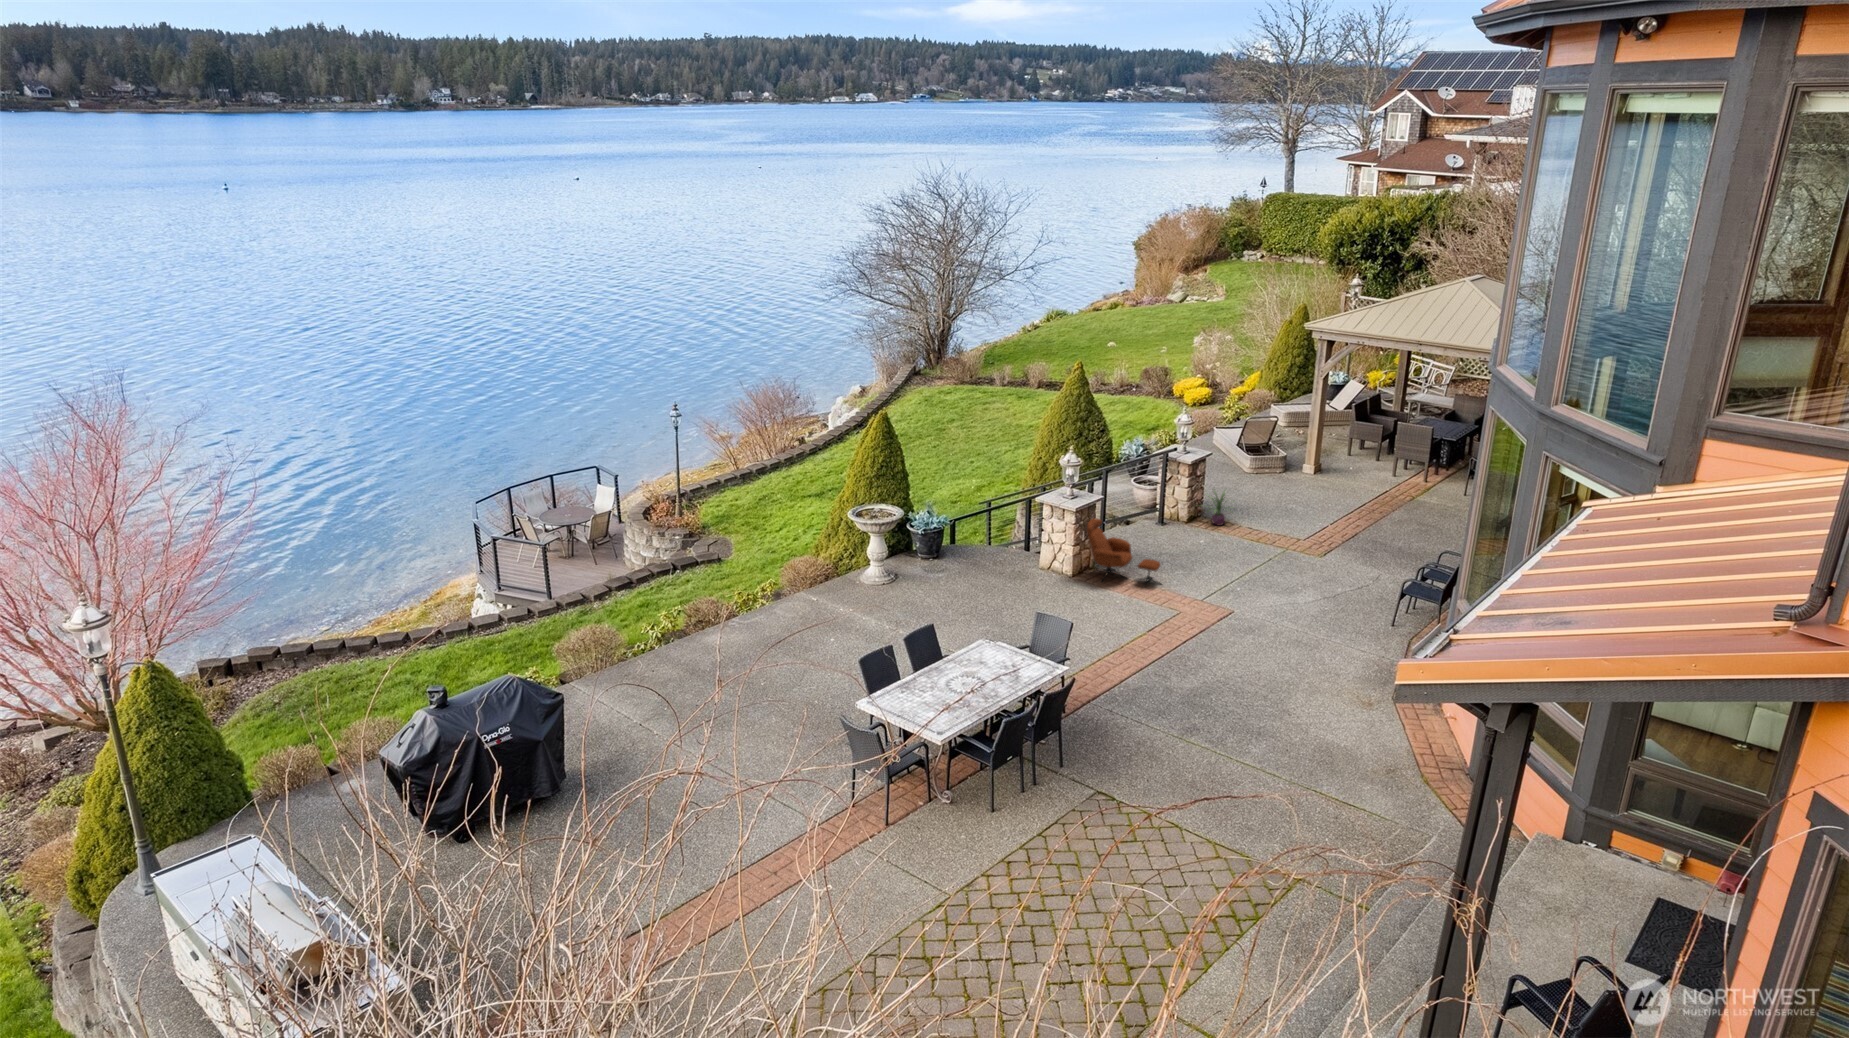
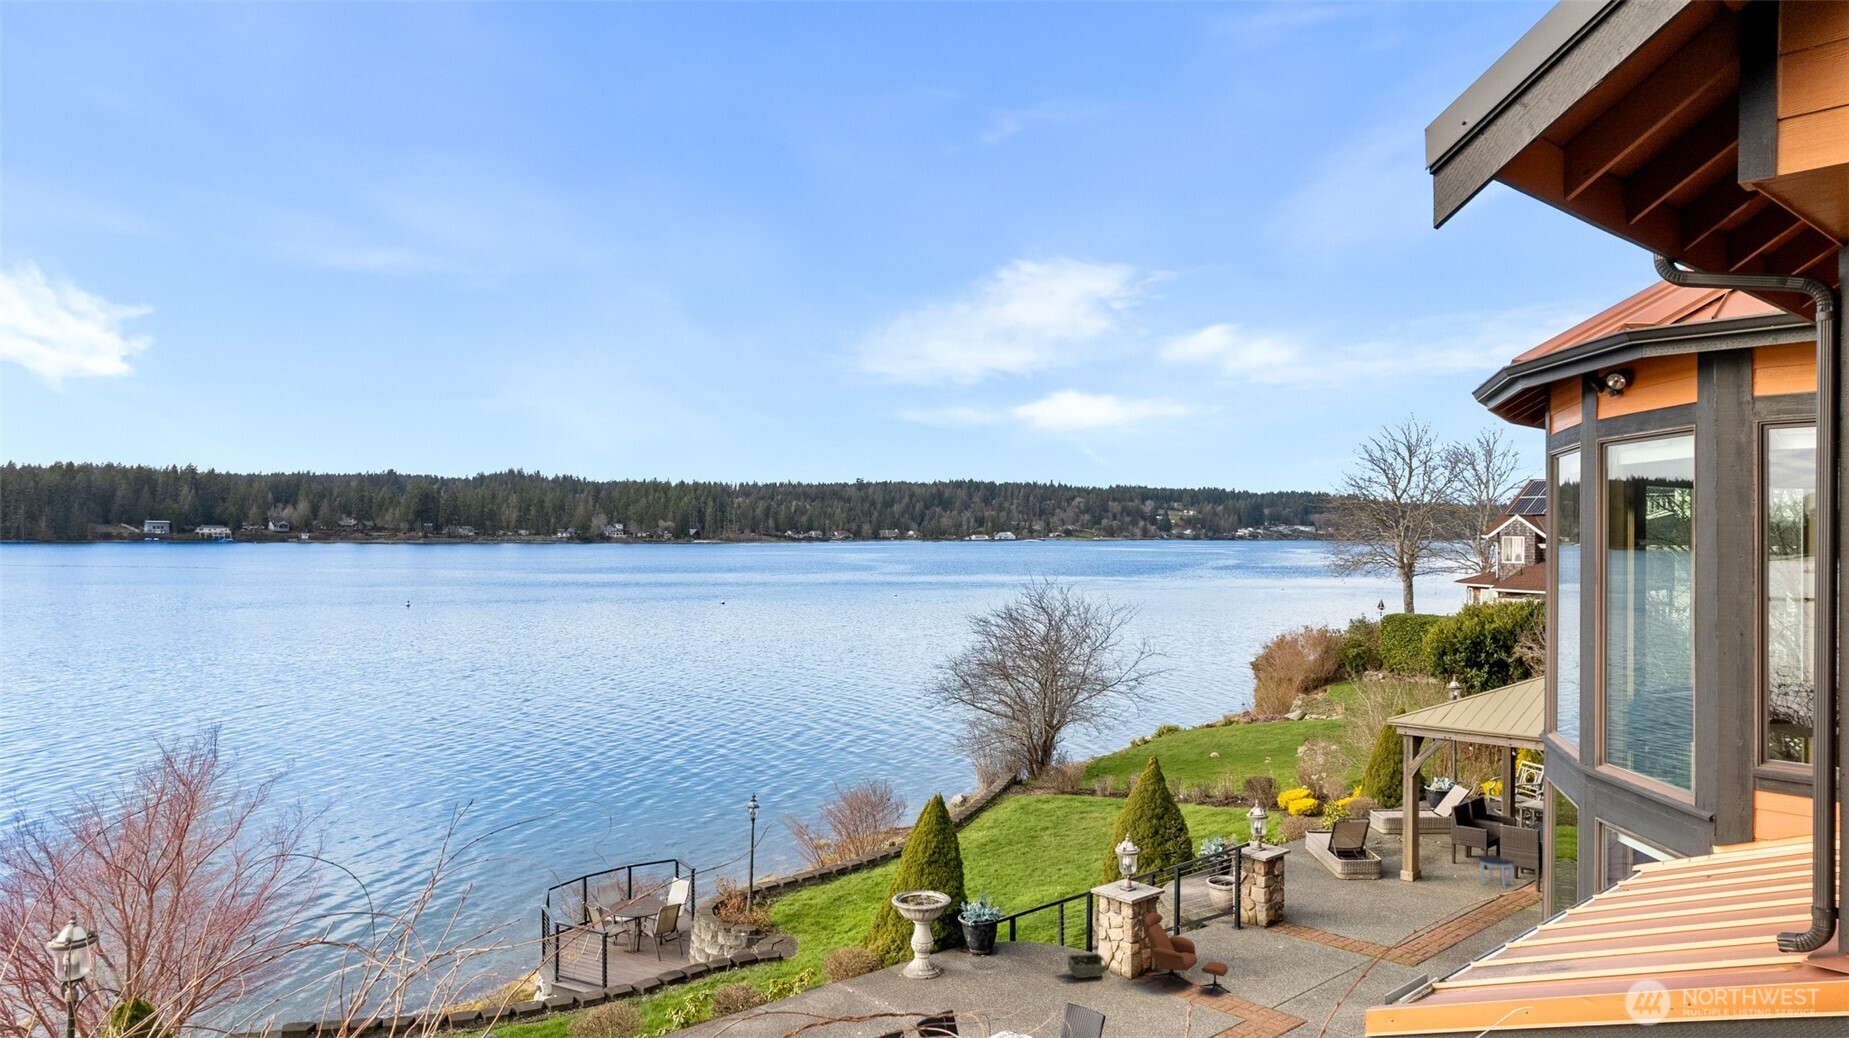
round table: none [1371,449,1403,477] -> present [1479,856,1514,888]
decorative plant: present [1206,491,1225,525] -> none [1274,888,1324,932]
woven basket: none [1014,555,1052,577] -> present [1067,954,1108,978]

